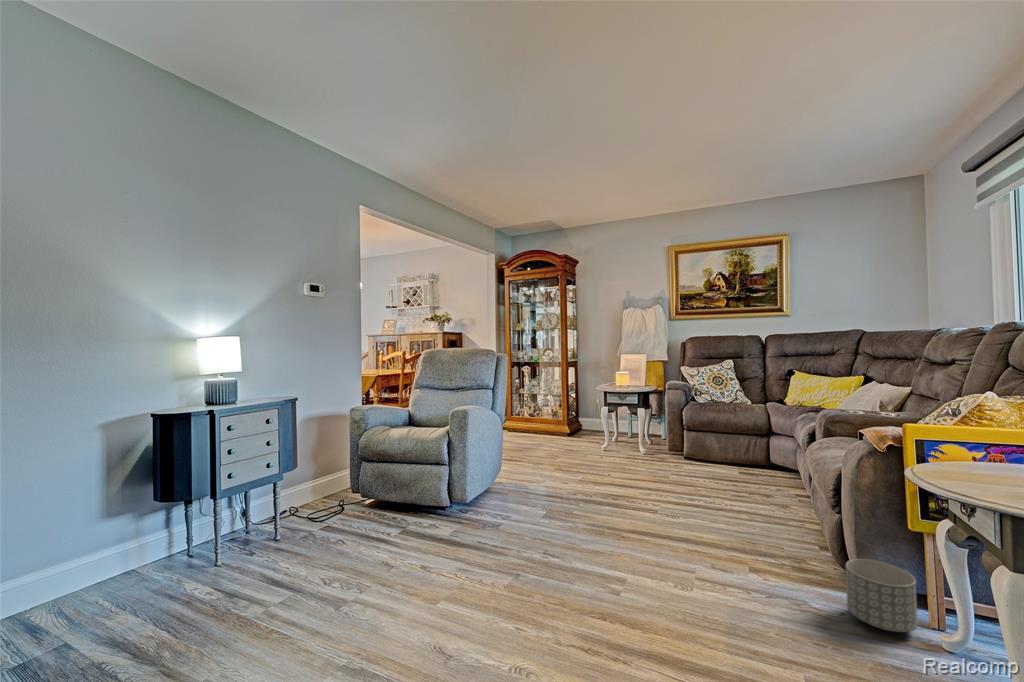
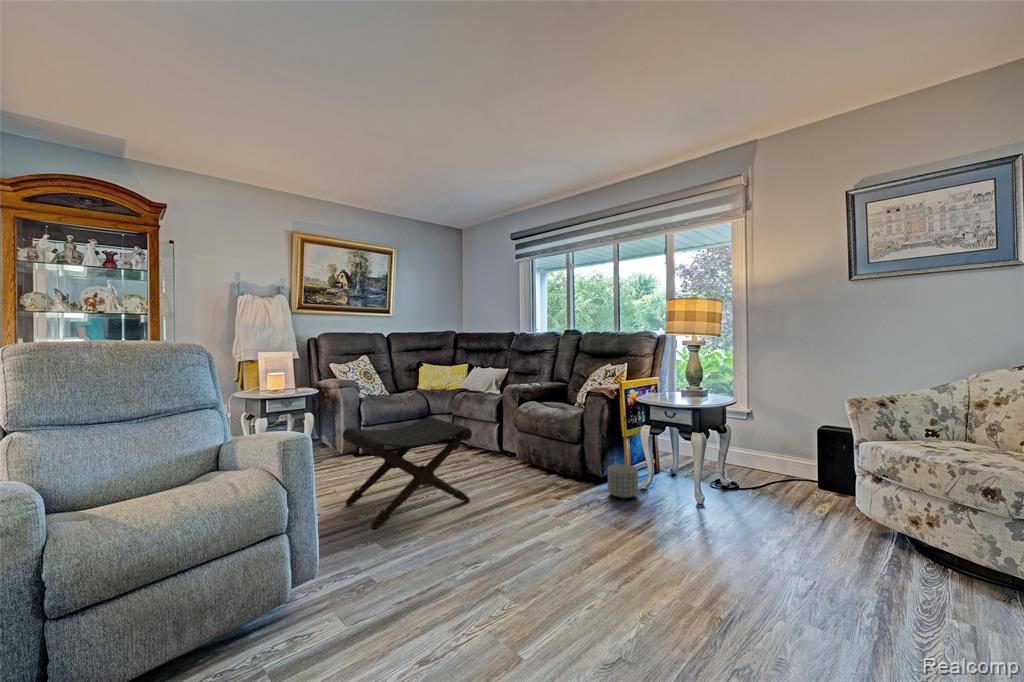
footstool: none [562,420,684,525] -> present [342,417,472,529]

